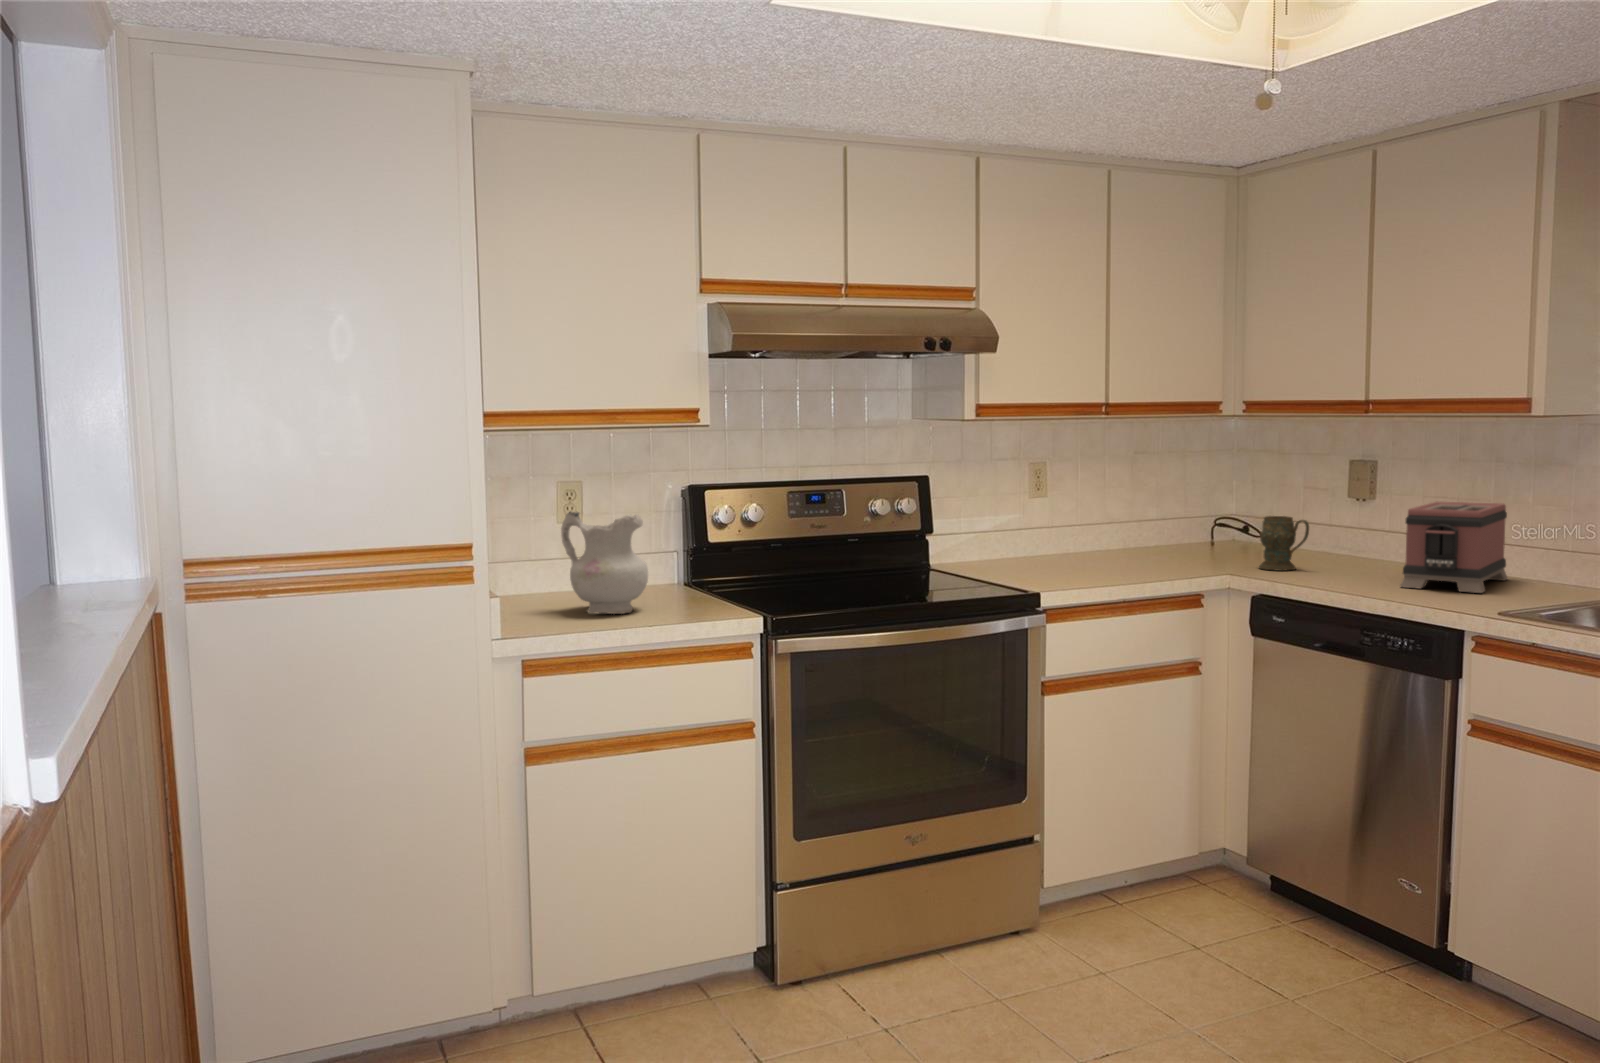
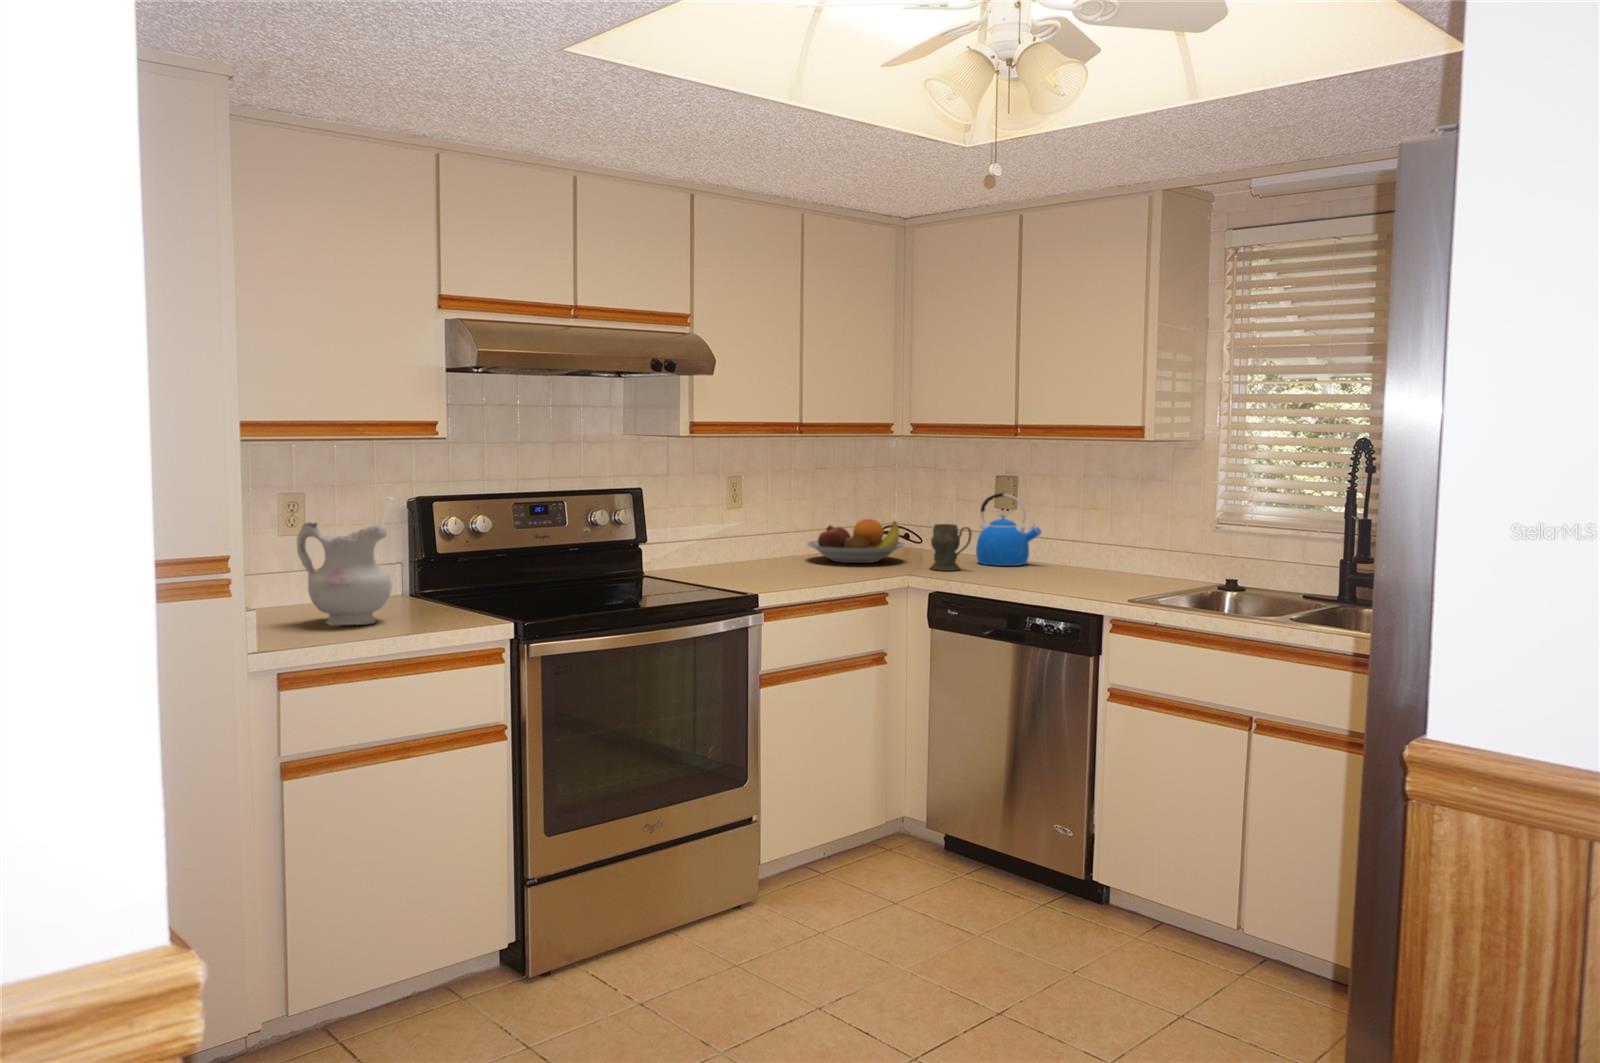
kettle: none [1321,479,1404,566] -> present [976,493,1041,566]
toaster: present [1400,501,1508,593] -> none [1047,511,1123,586]
fruit bowl: none [1117,510,1233,560] -> present [807,519,905,563]

